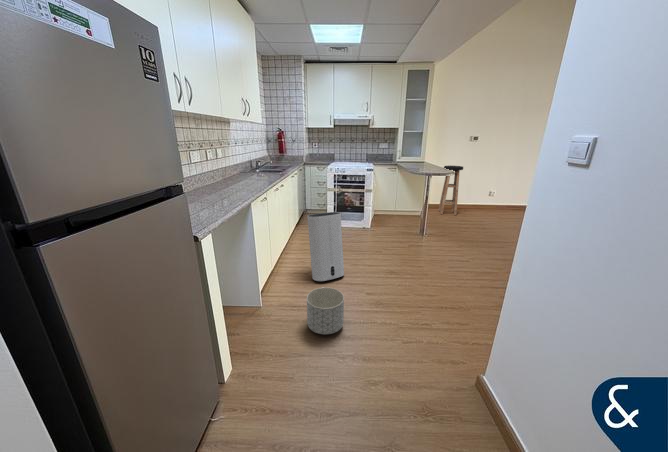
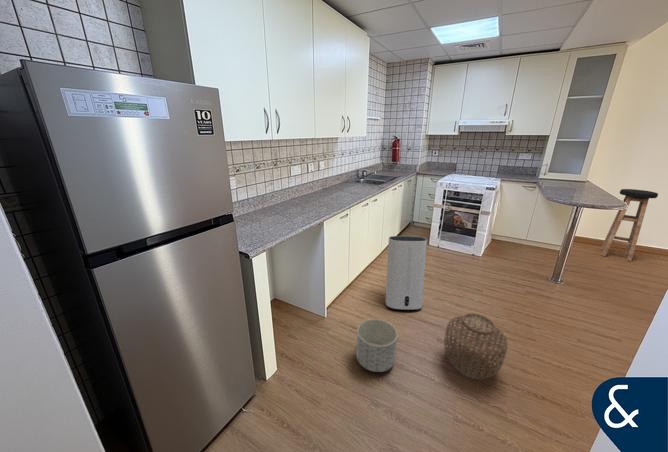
woven basket: none [376,261,422,313] -> present [444,313,507,379]

